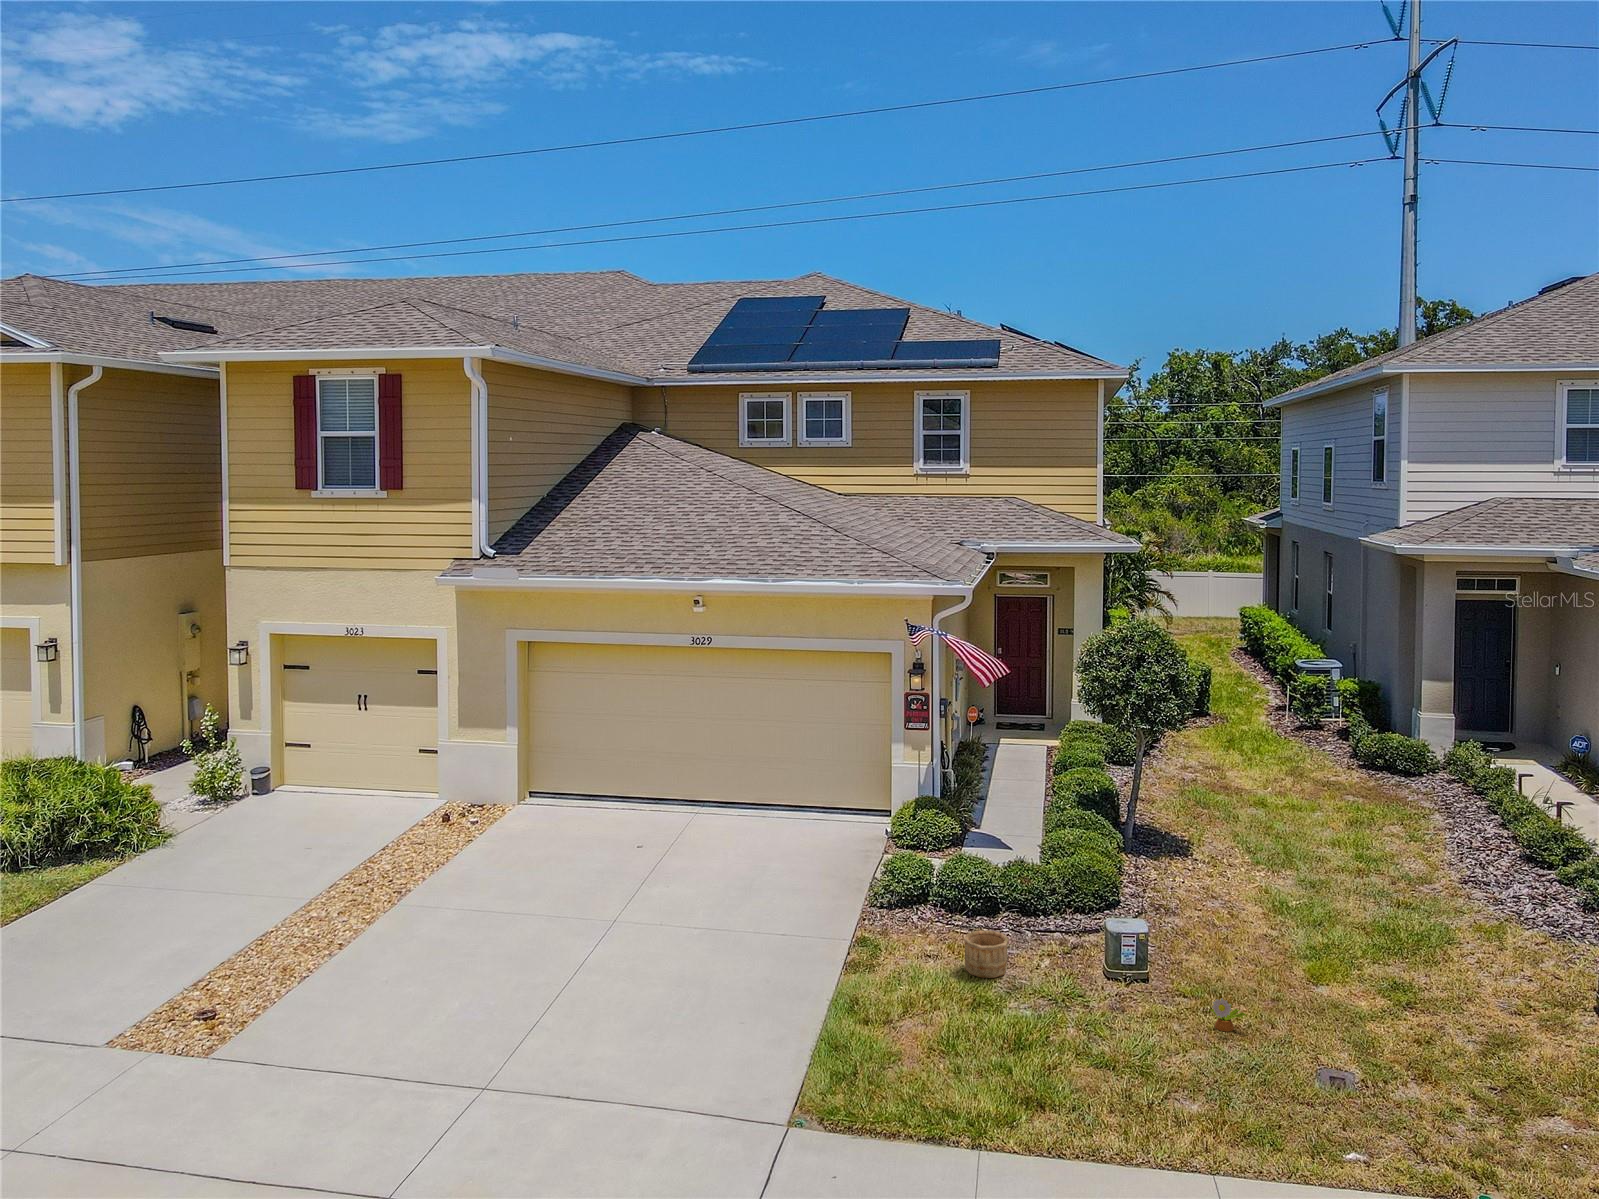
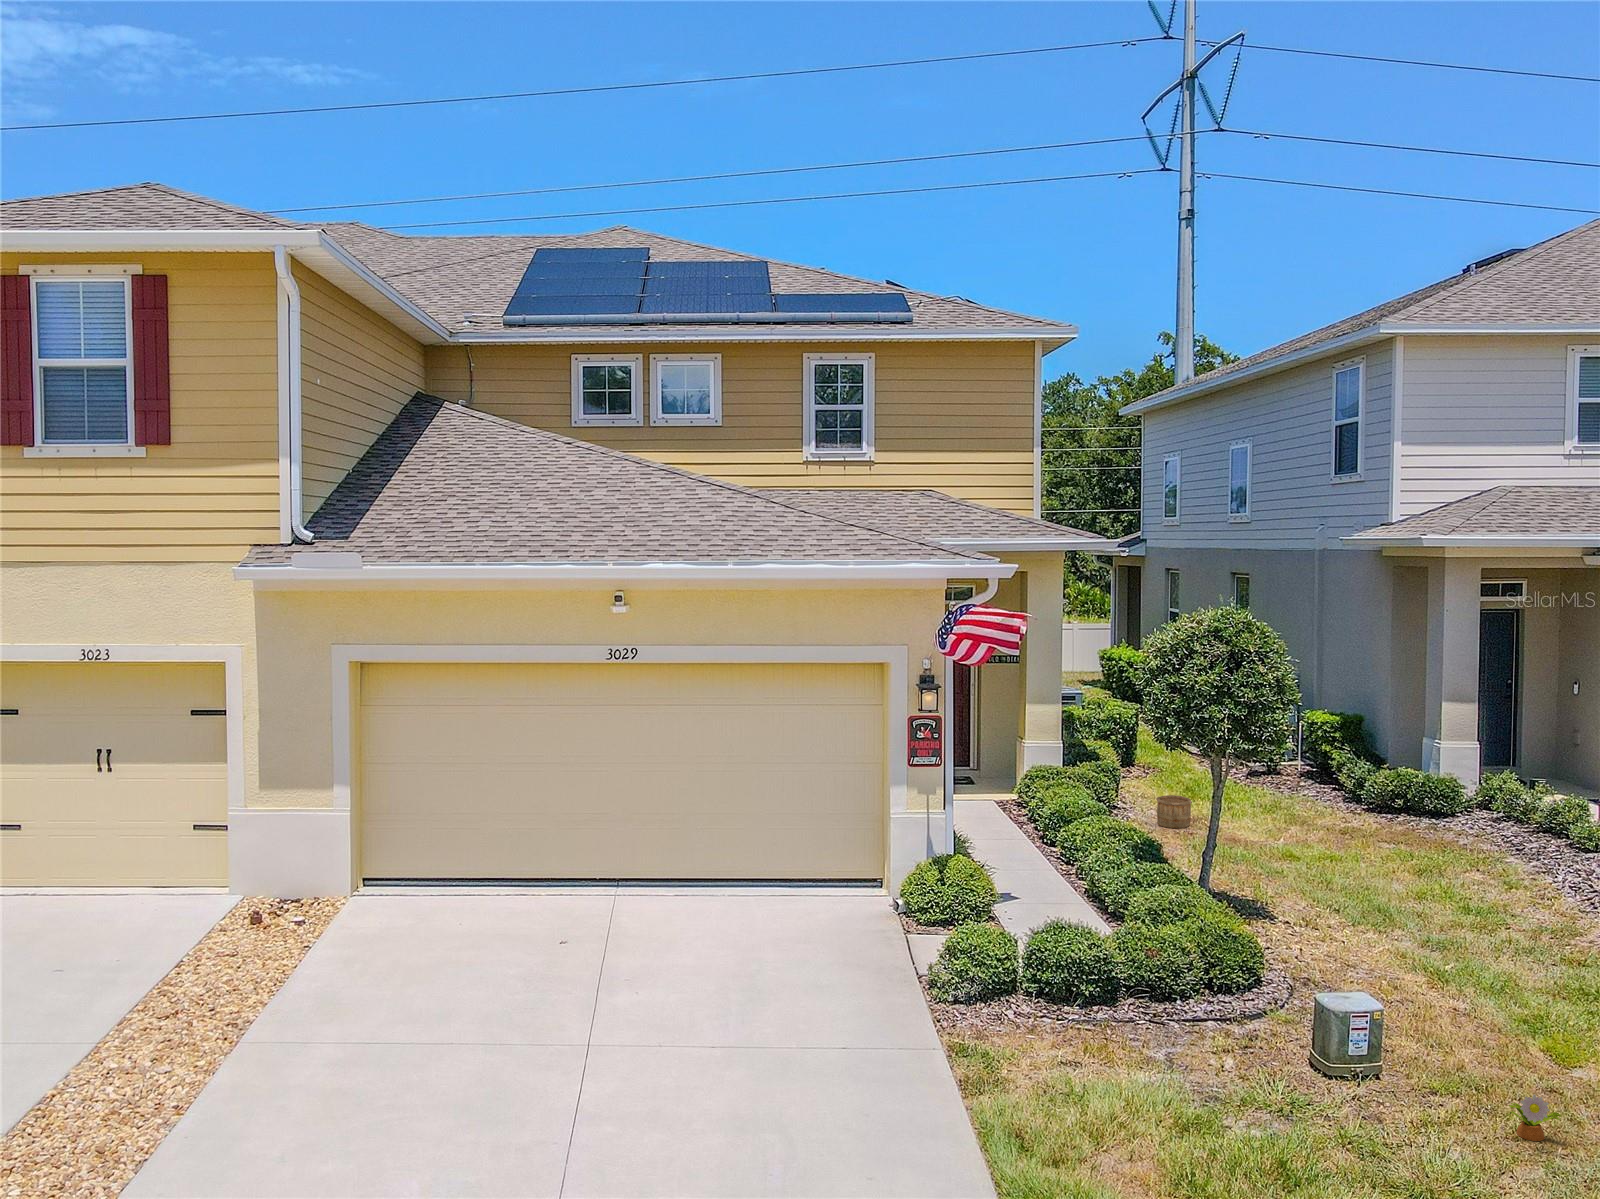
wooden bucket: present [964,930,1009,978] -> present [1157,795,1192,828]

